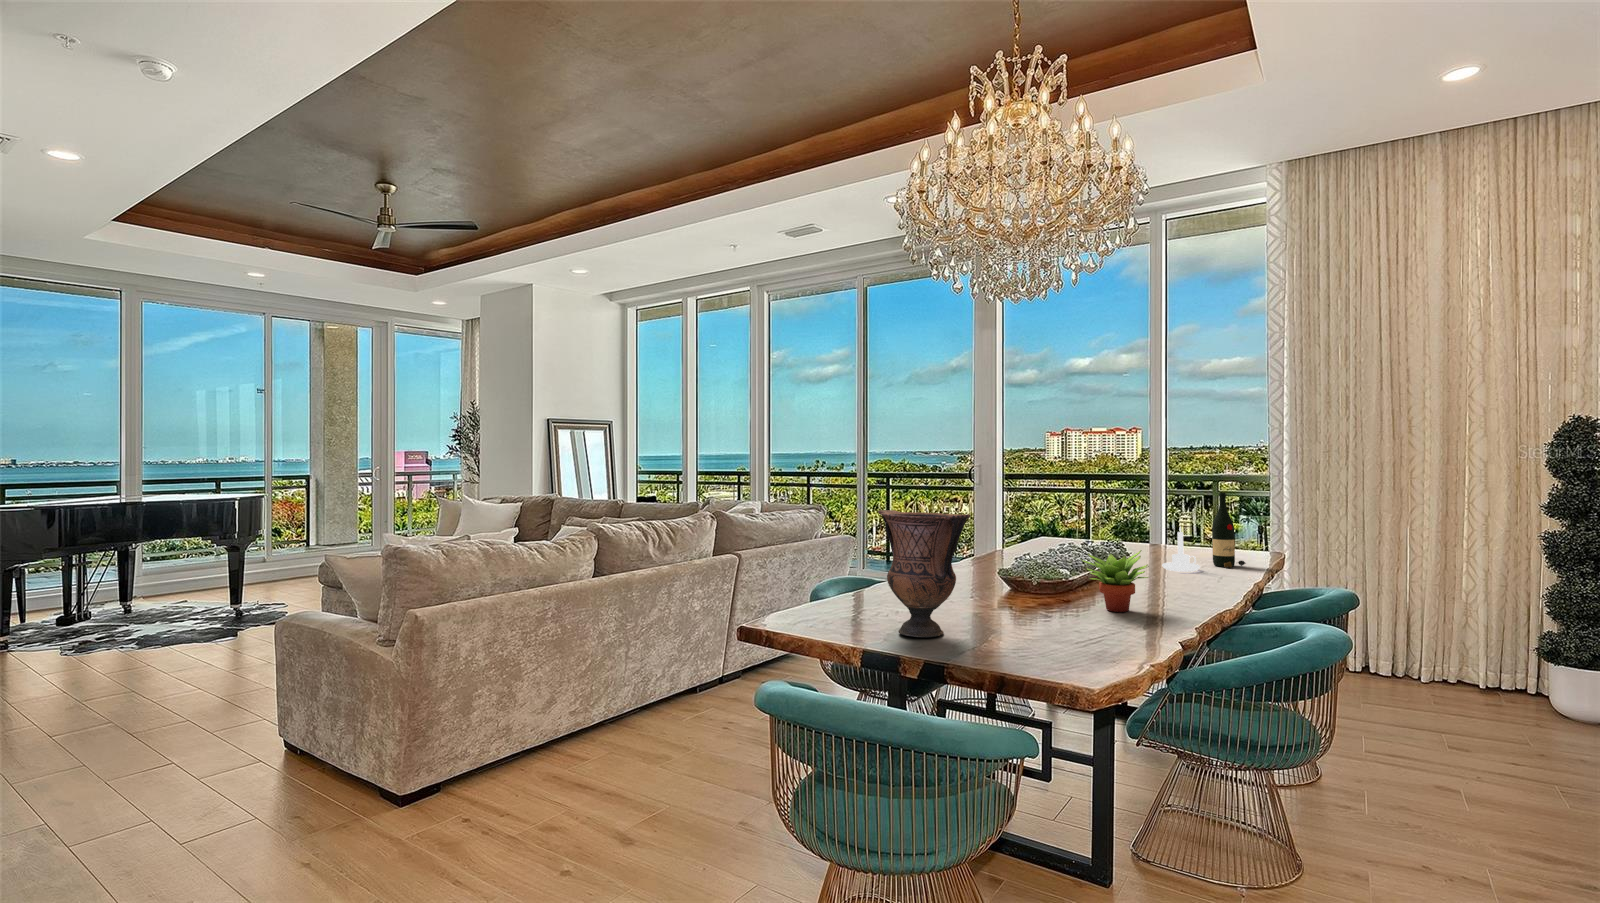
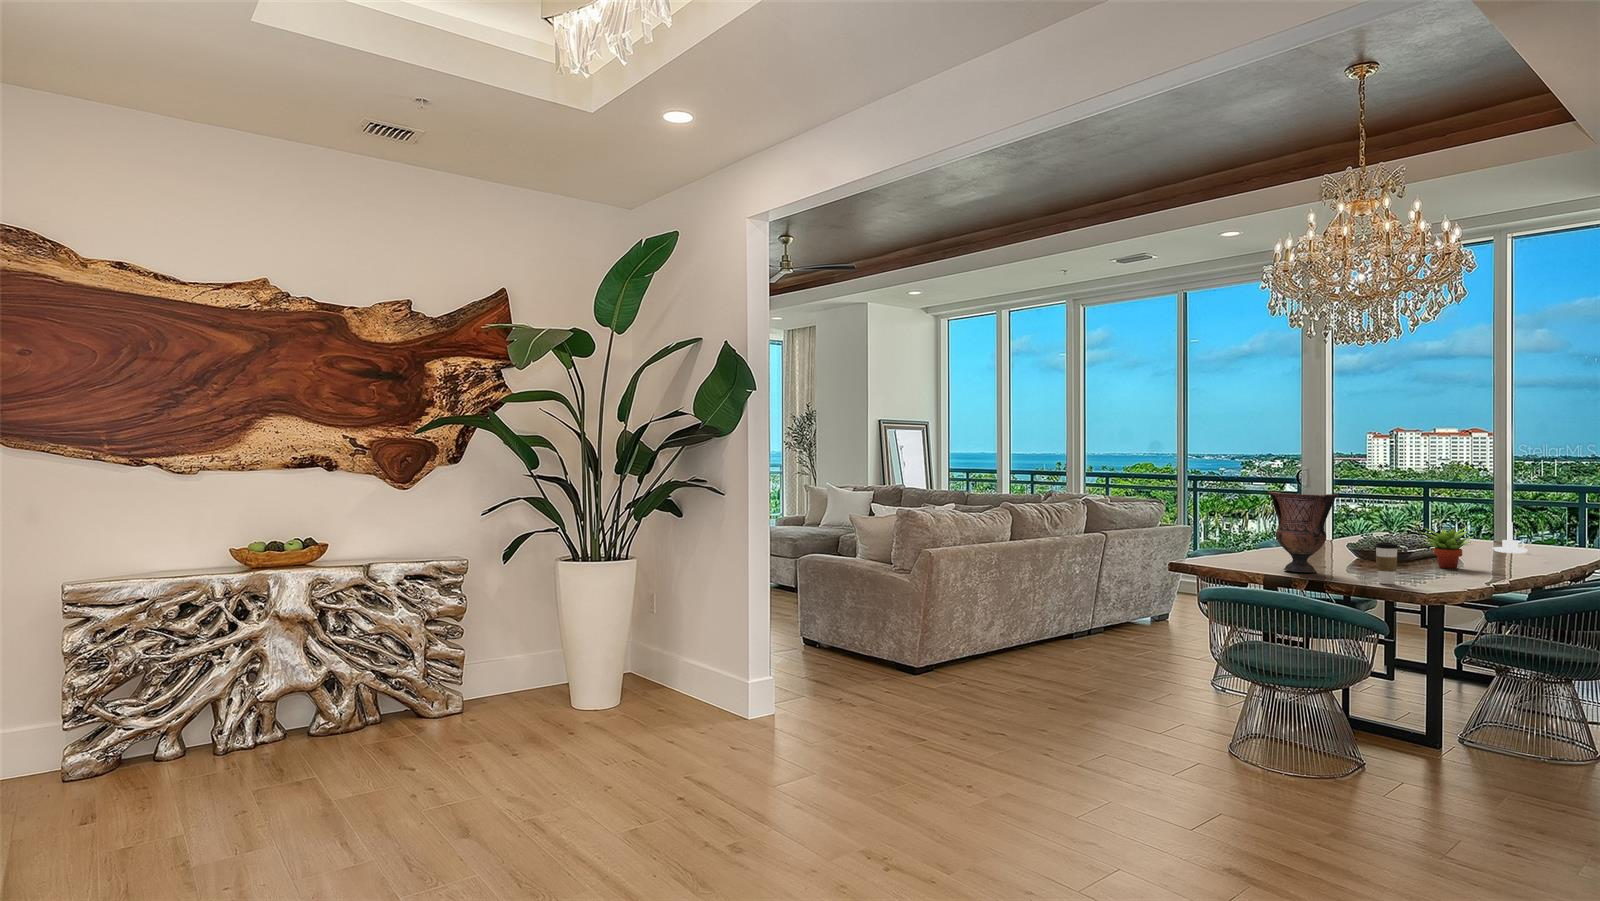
wine bottle: present [1212,493,1246,568] -> none [1541,492,1572,553]
coffee cup: none [1017,595,1052,666] -> present [1374,543,1399,584]

